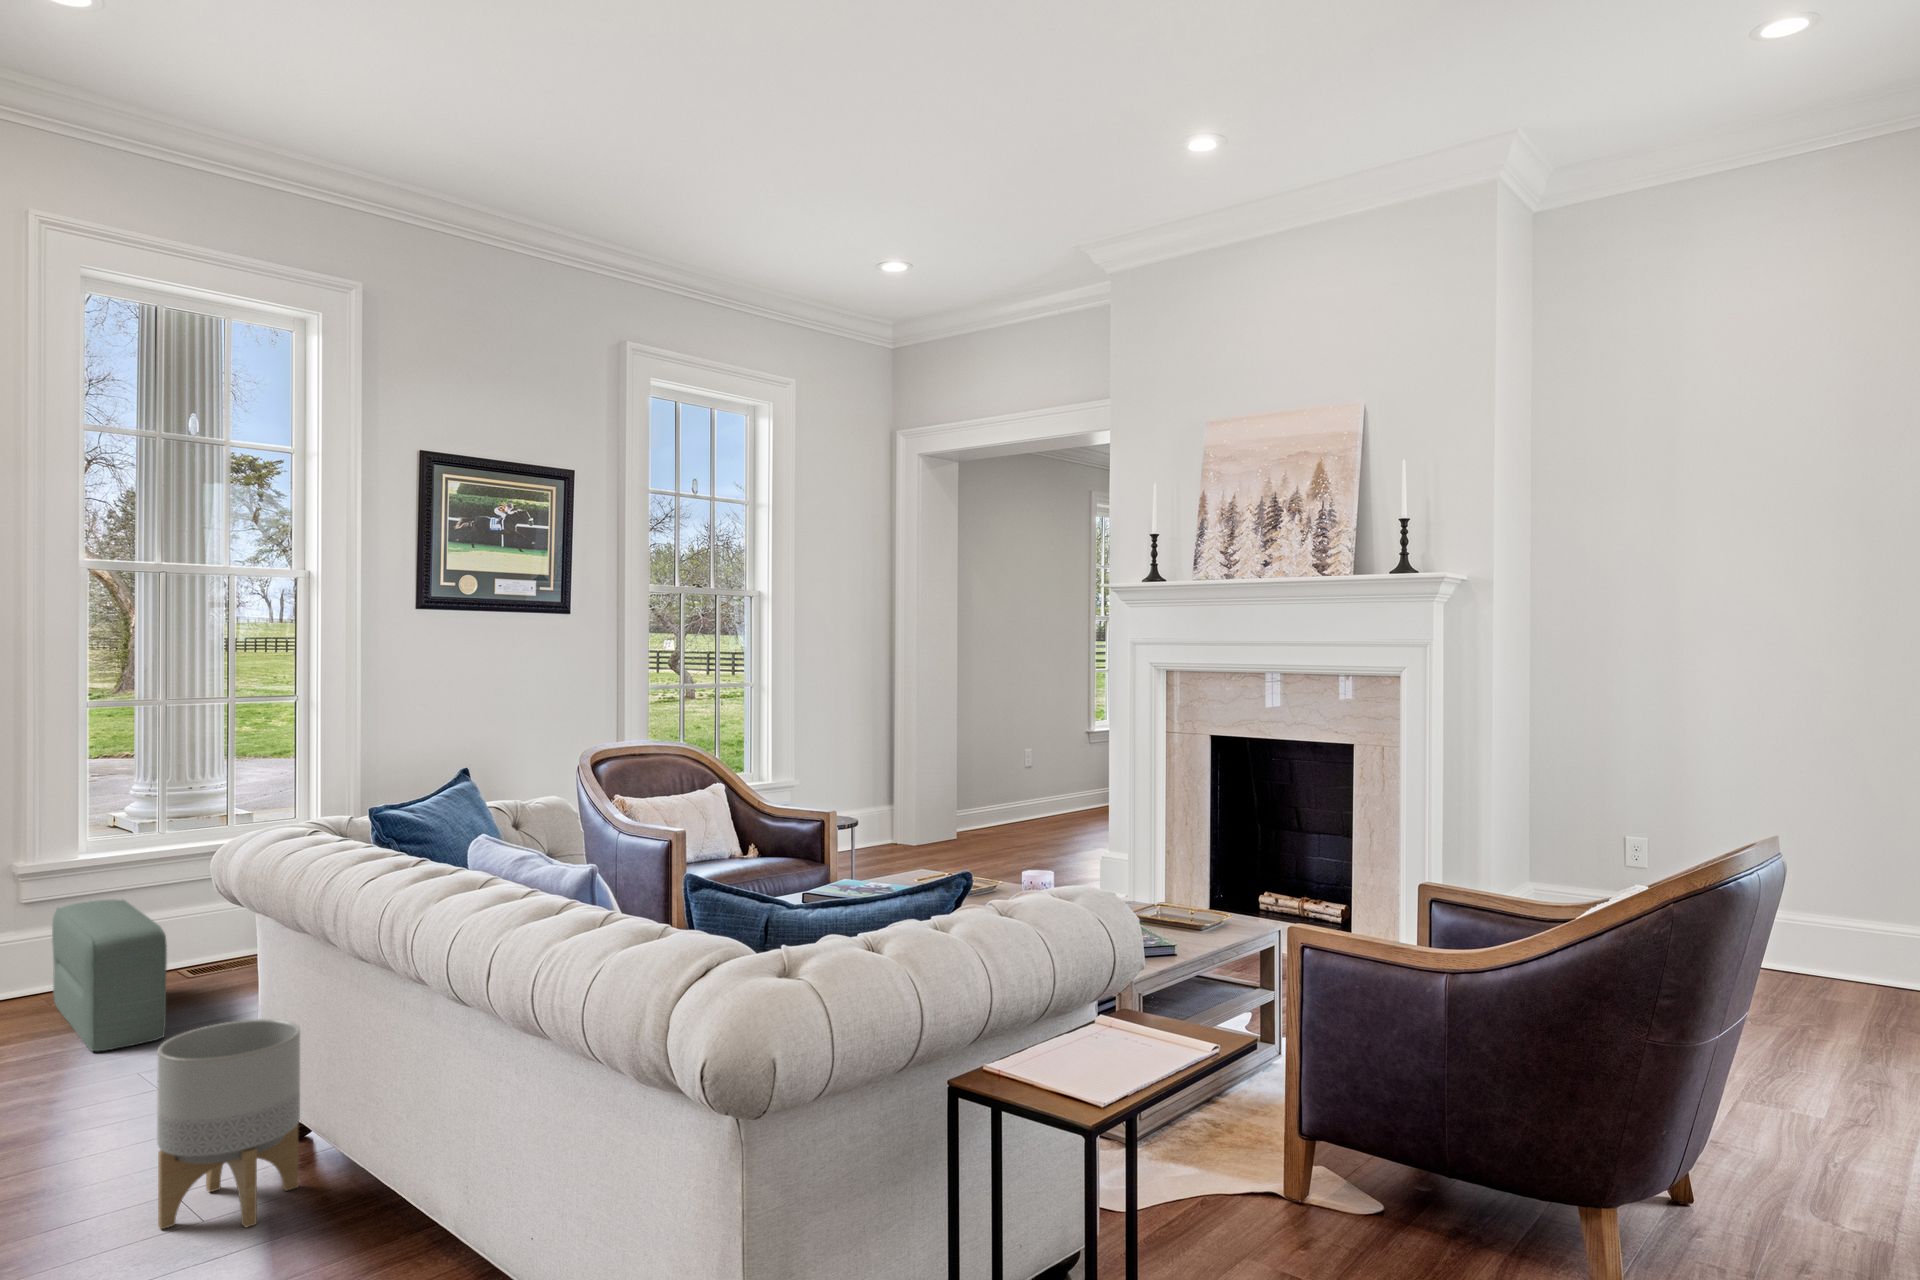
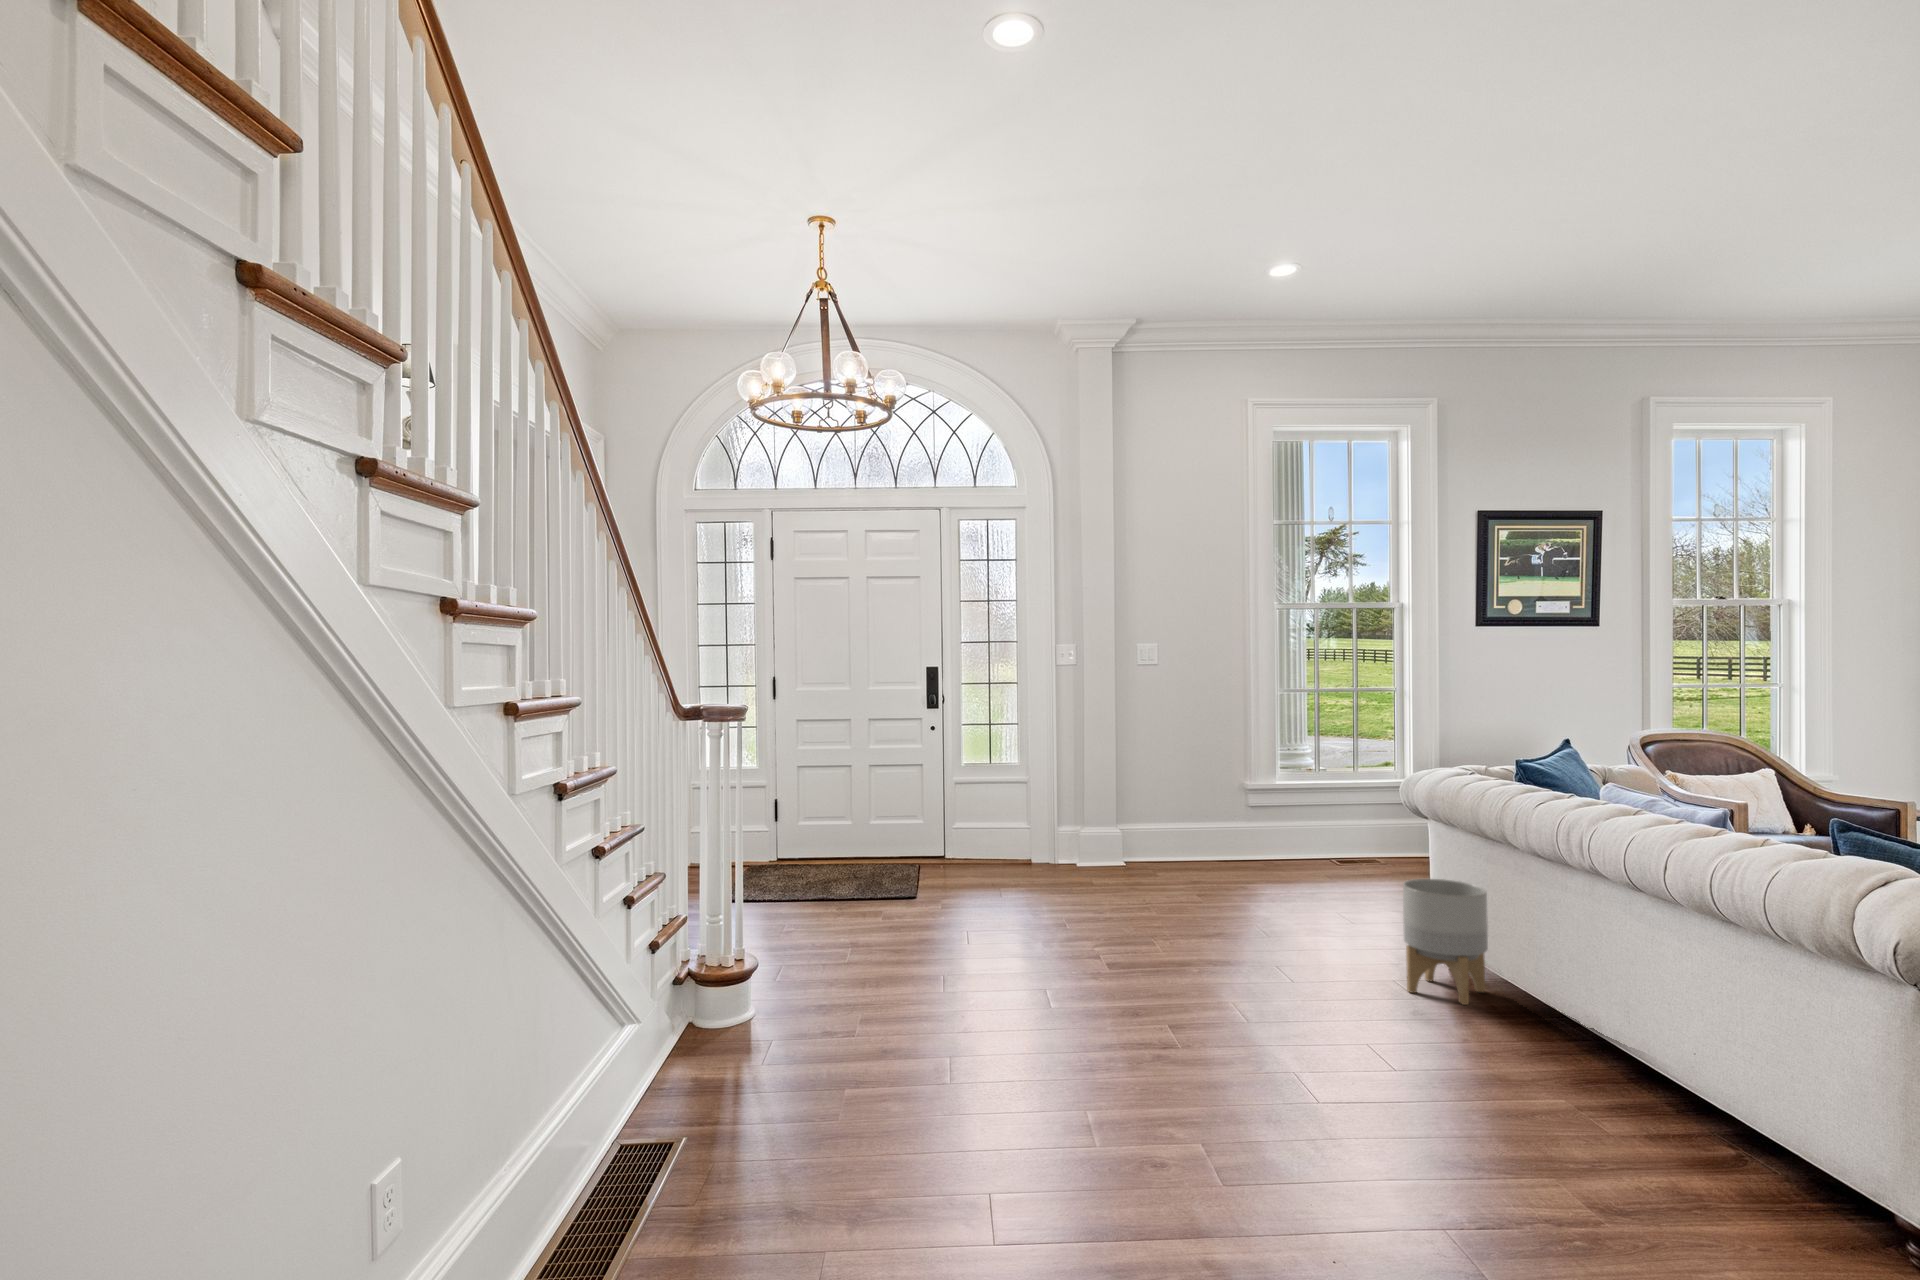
pouf: present [52,899,167,1051] -> none [1273,808,1348,896]

